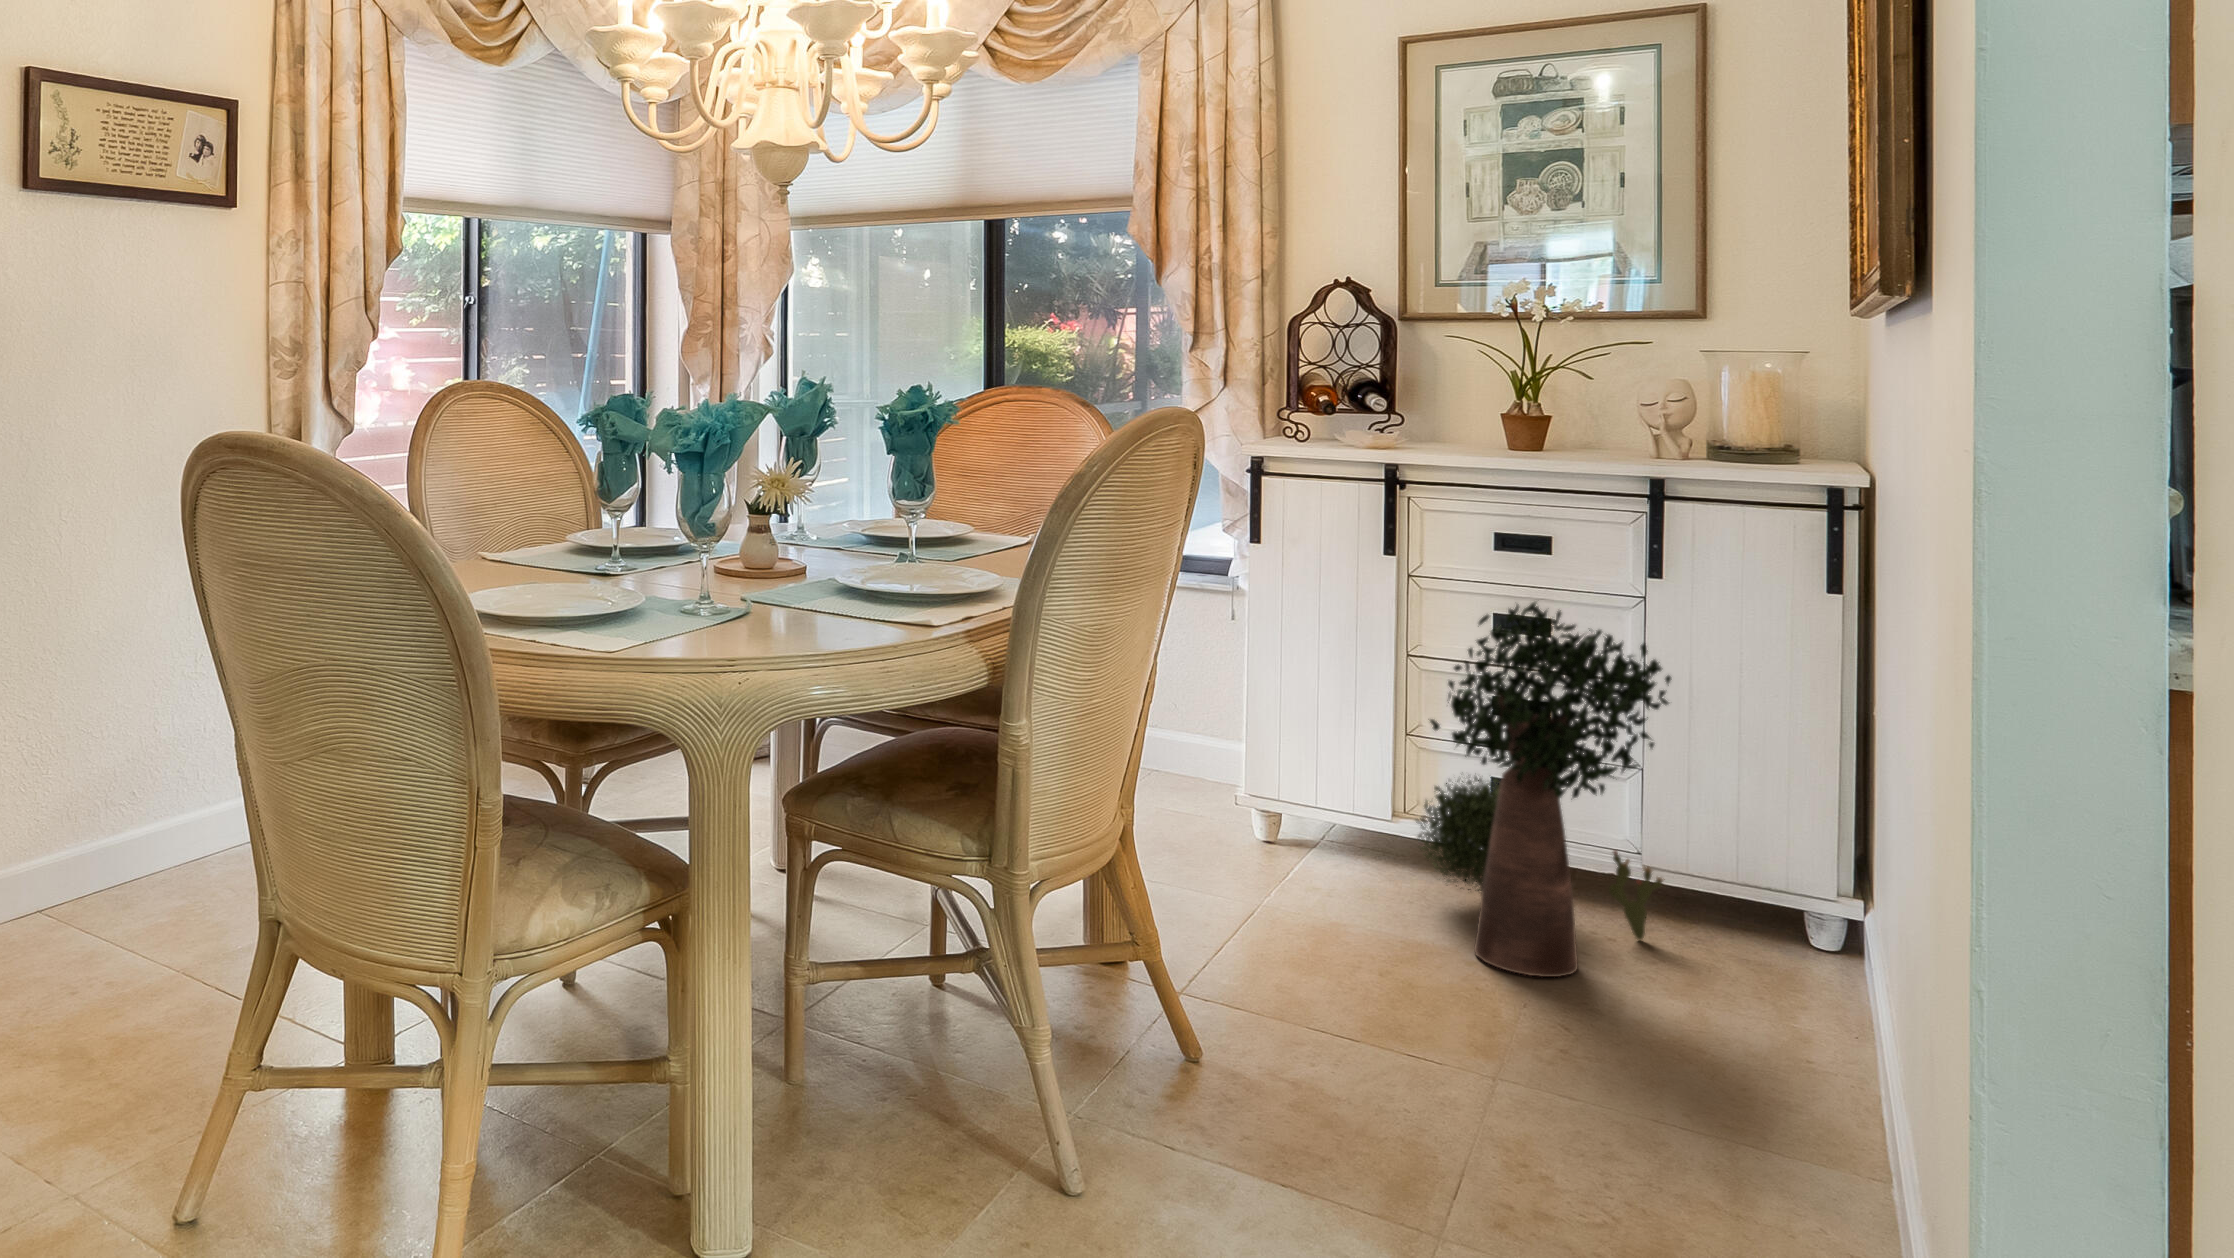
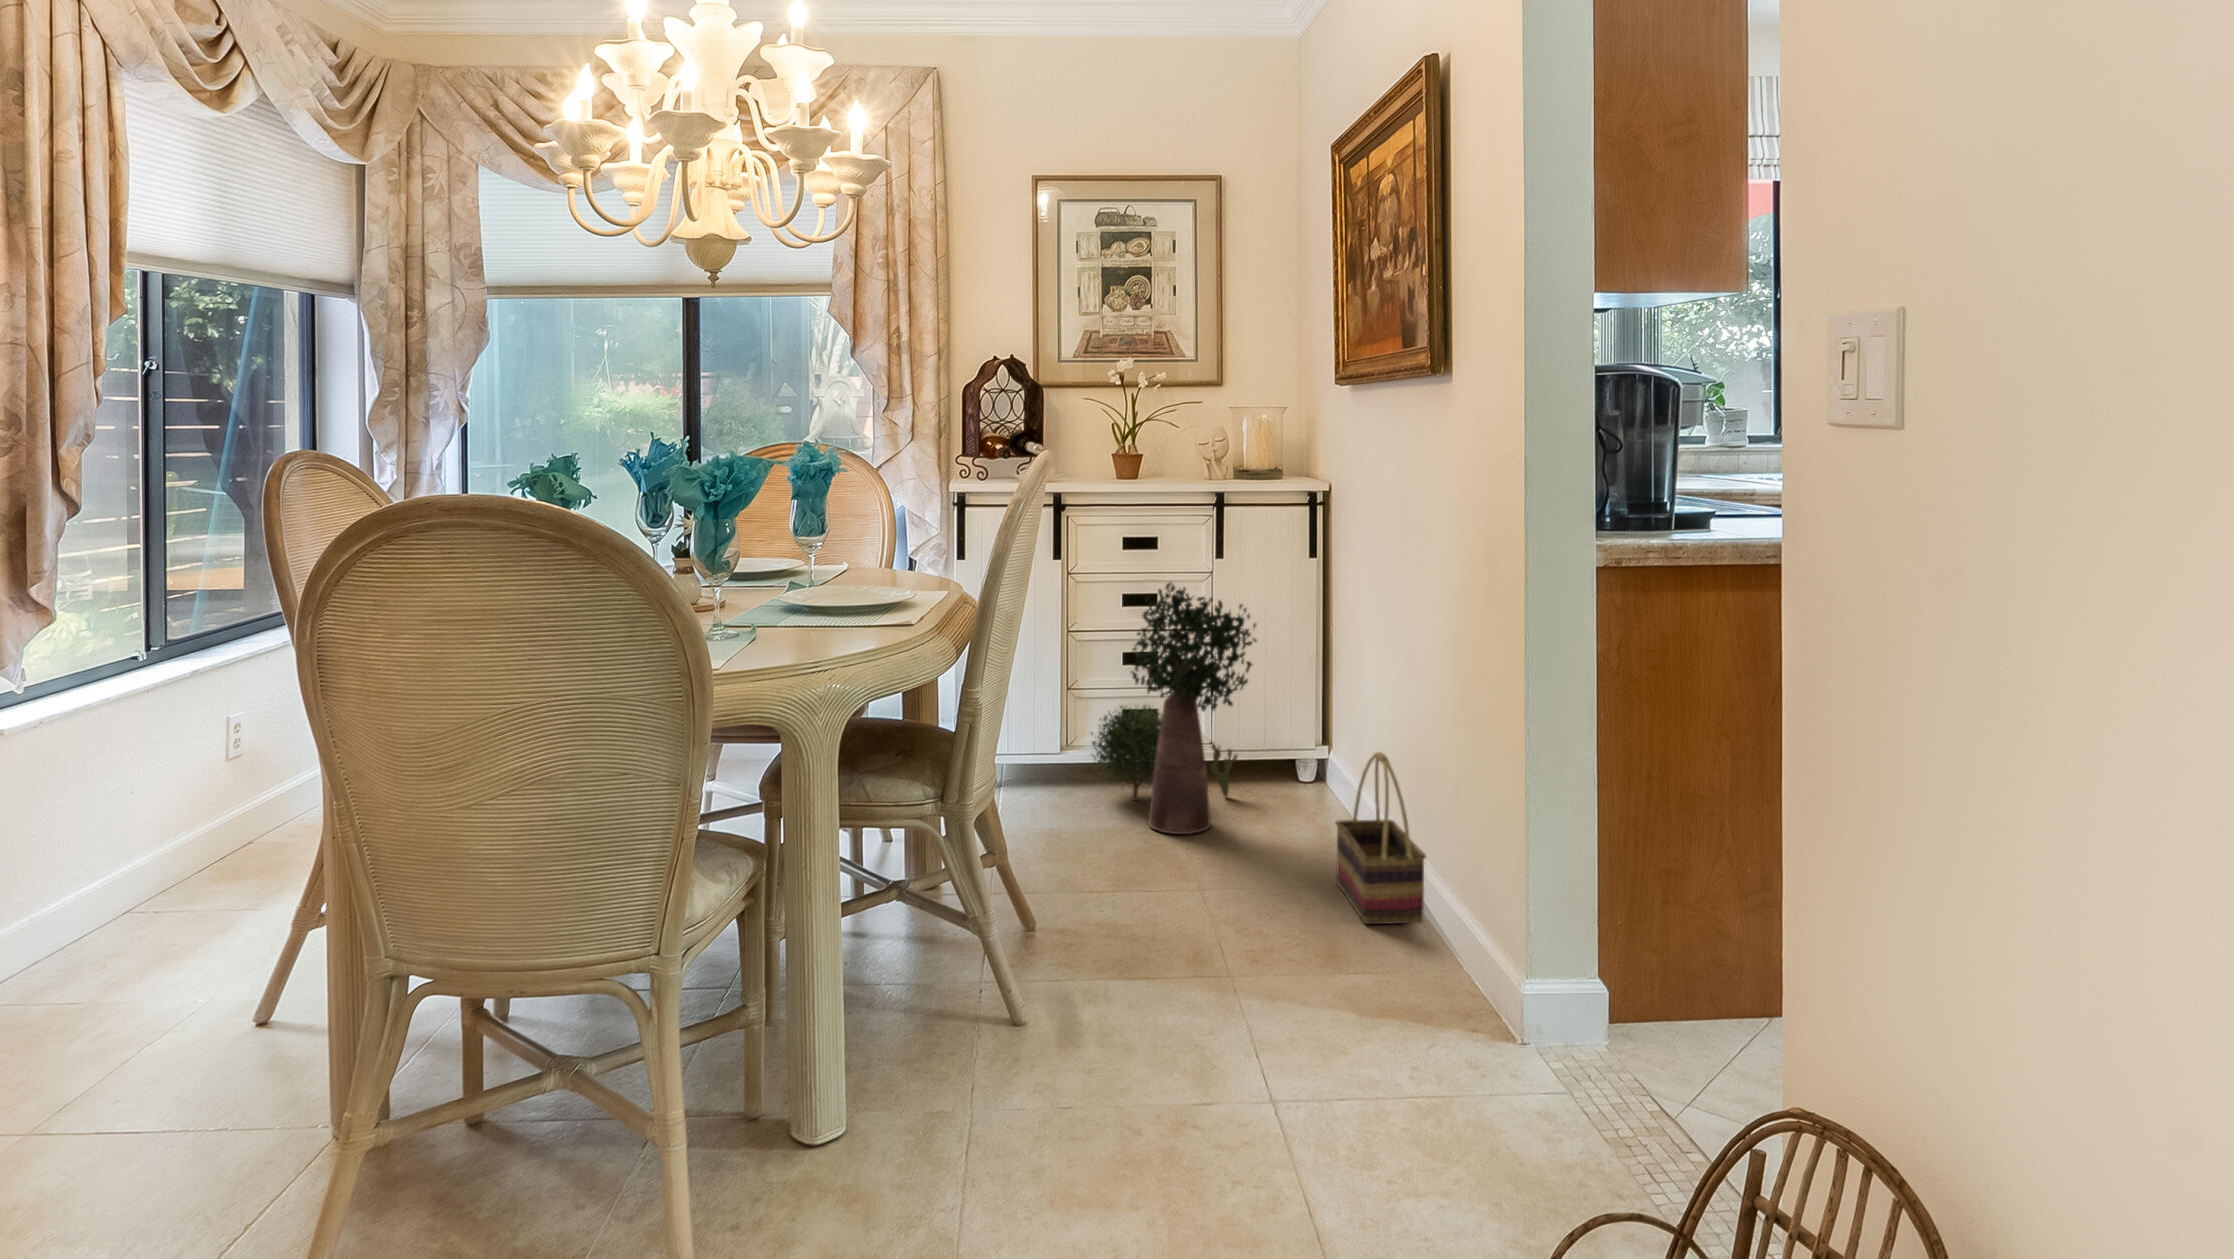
basket: none [1726,904,1861,1210] -> present [1336,752,1426,924]

